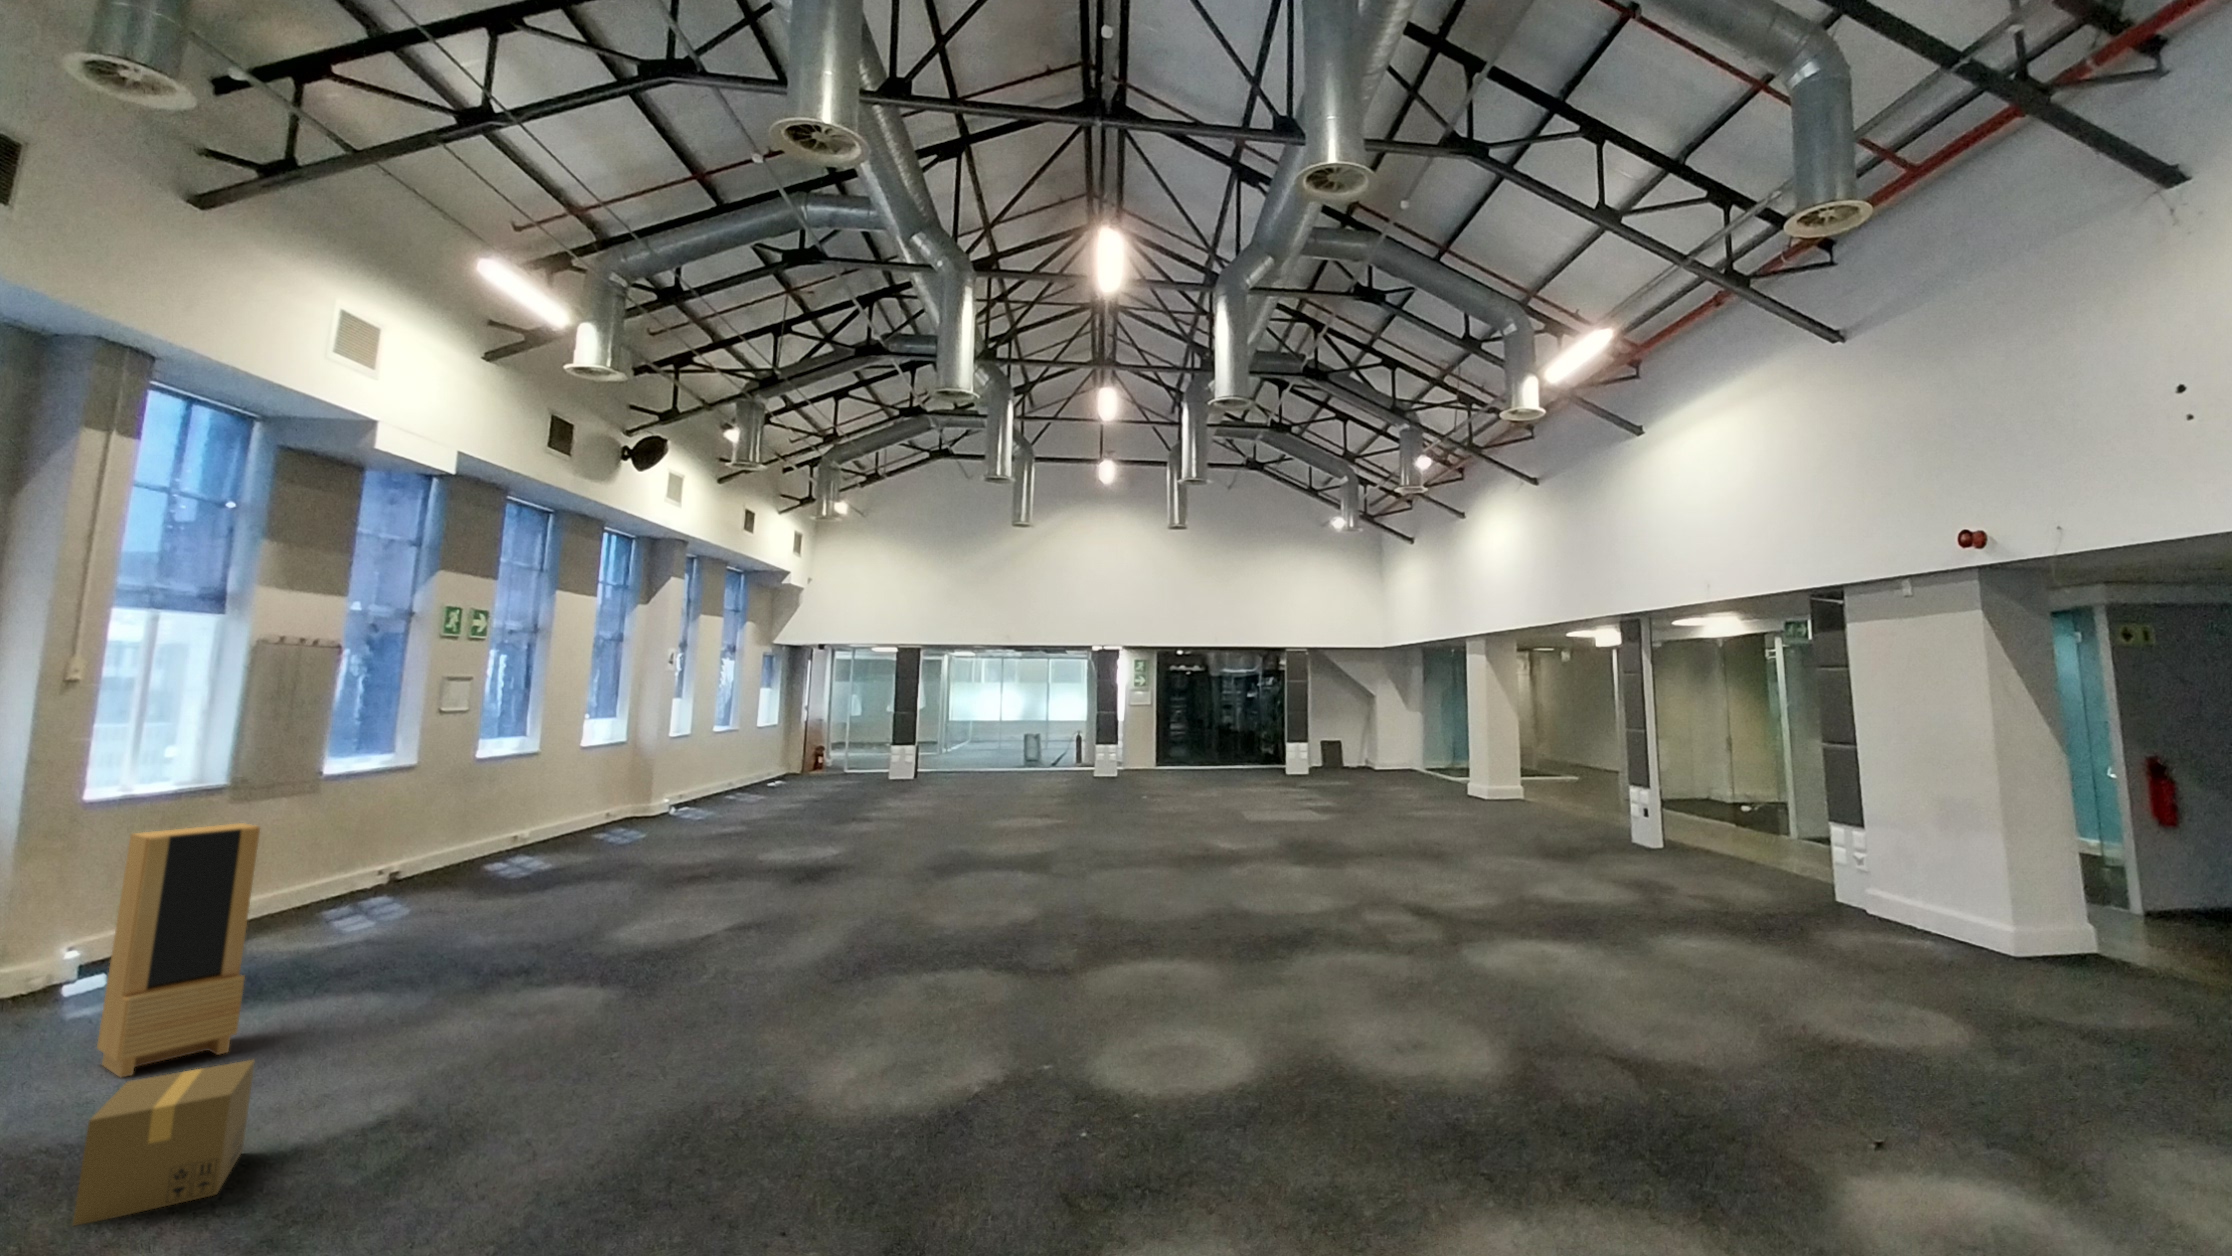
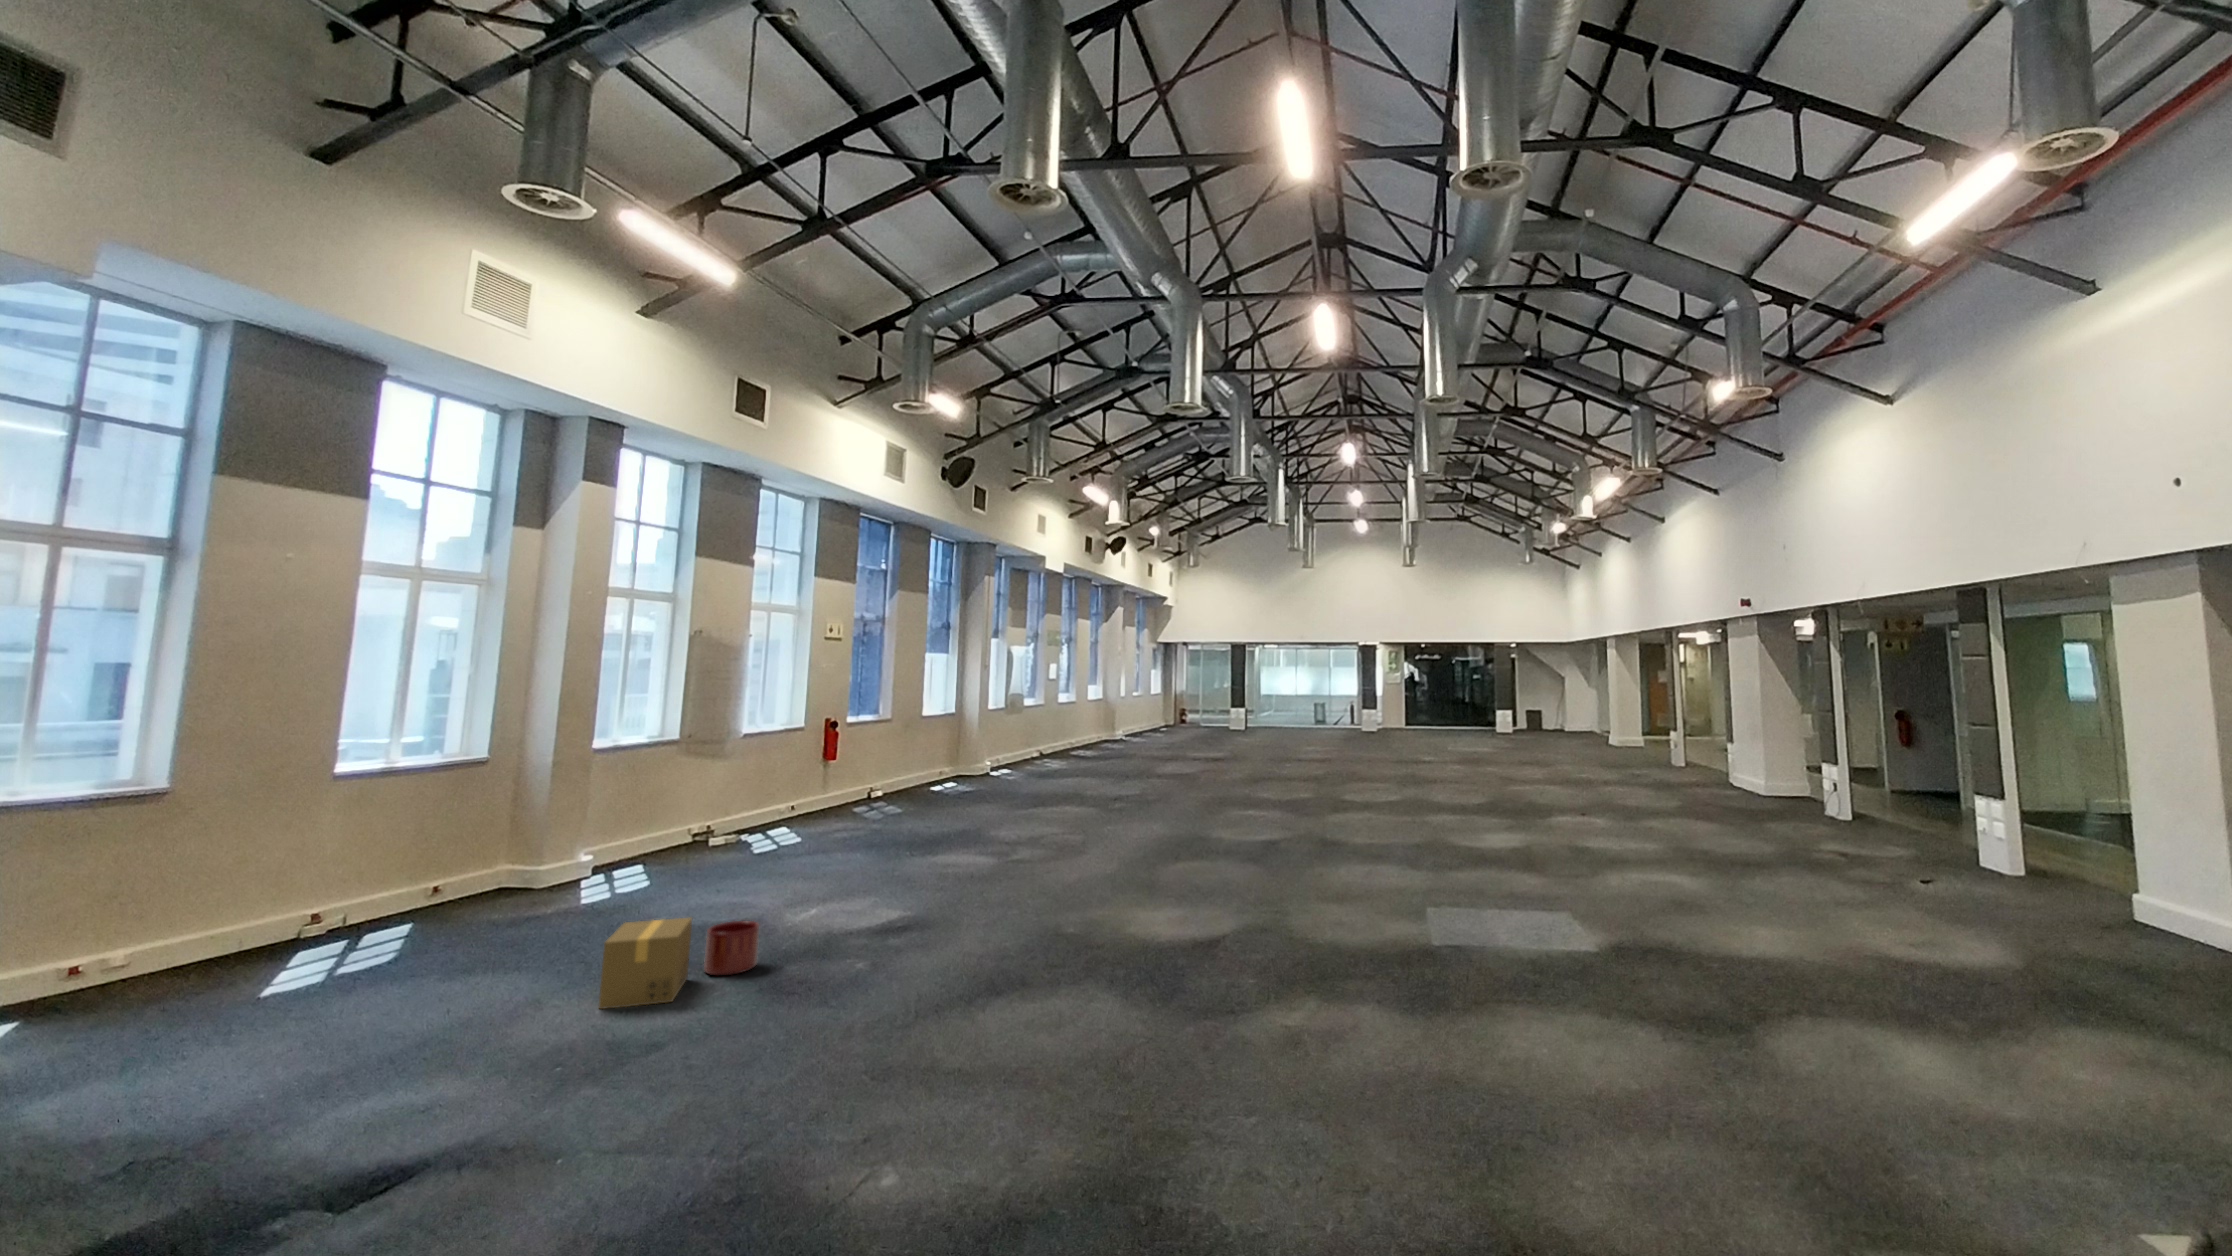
storage cabinet: present [97,823,260,1077] -> none [611,758,696,926]
planter: none [272,1052,371,1140] -> present [704,921,759,976]

